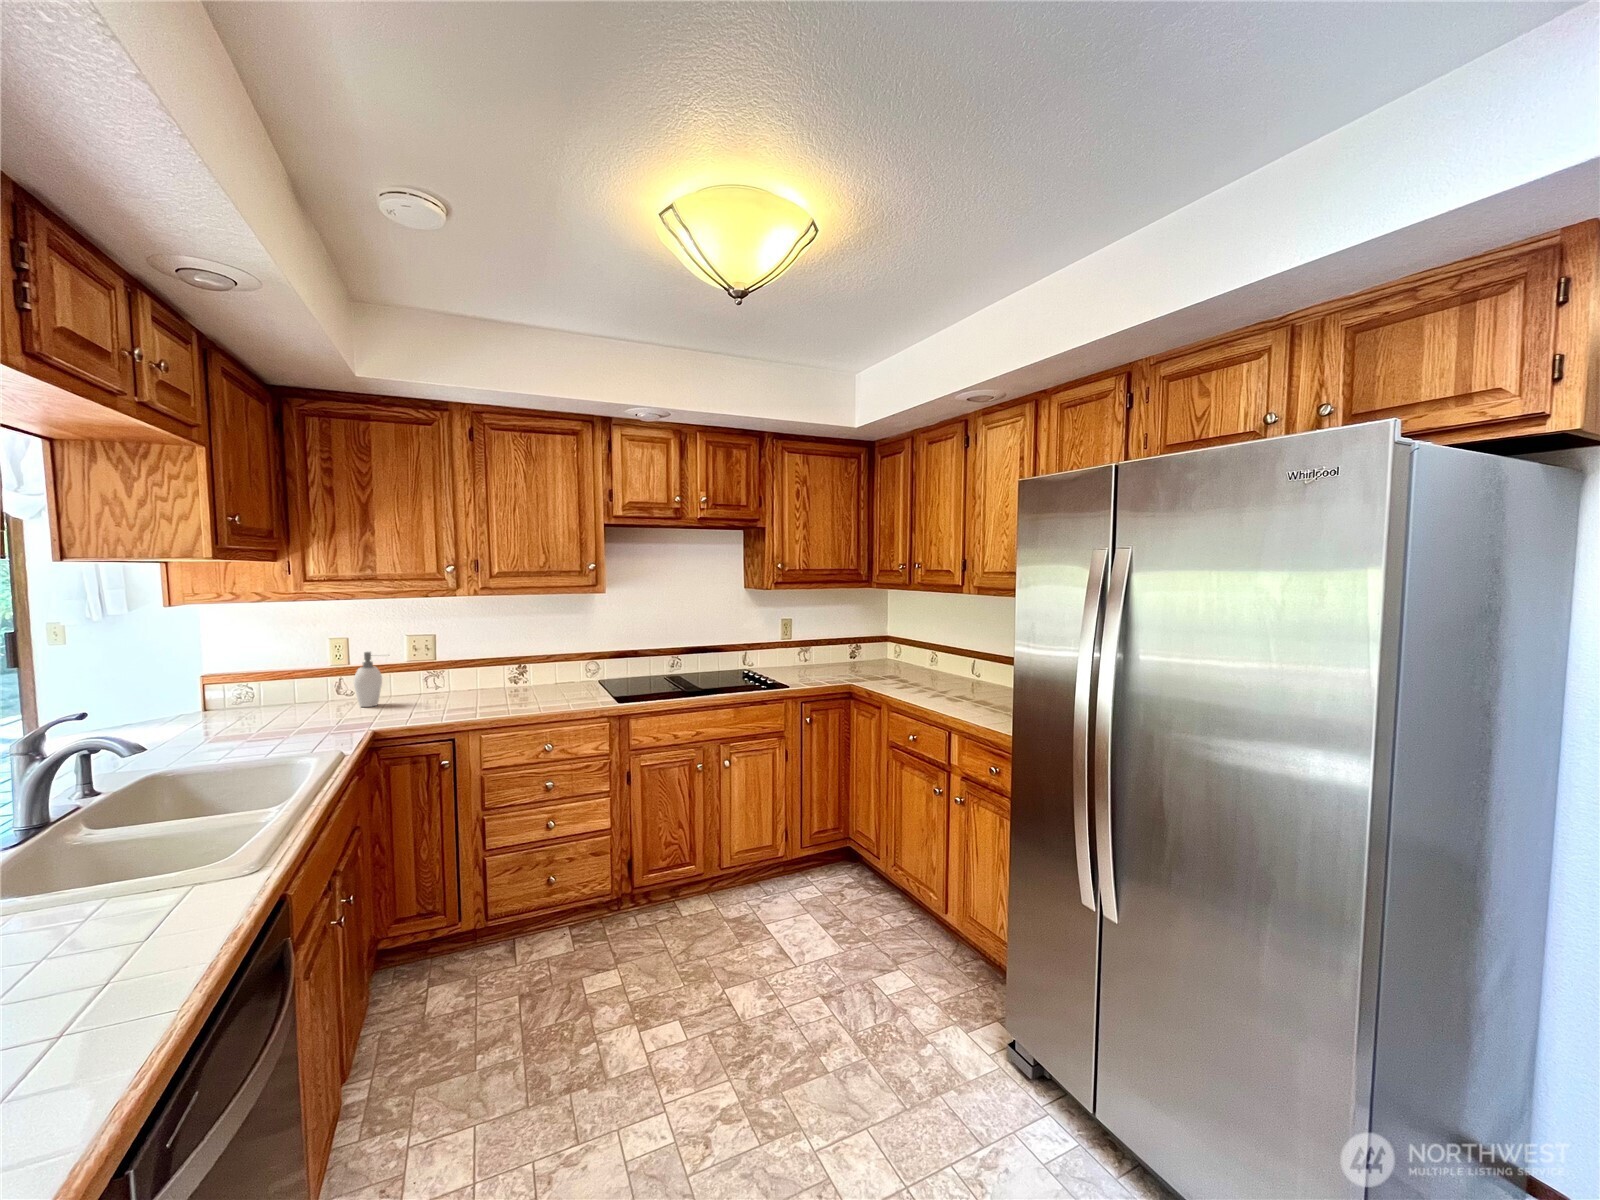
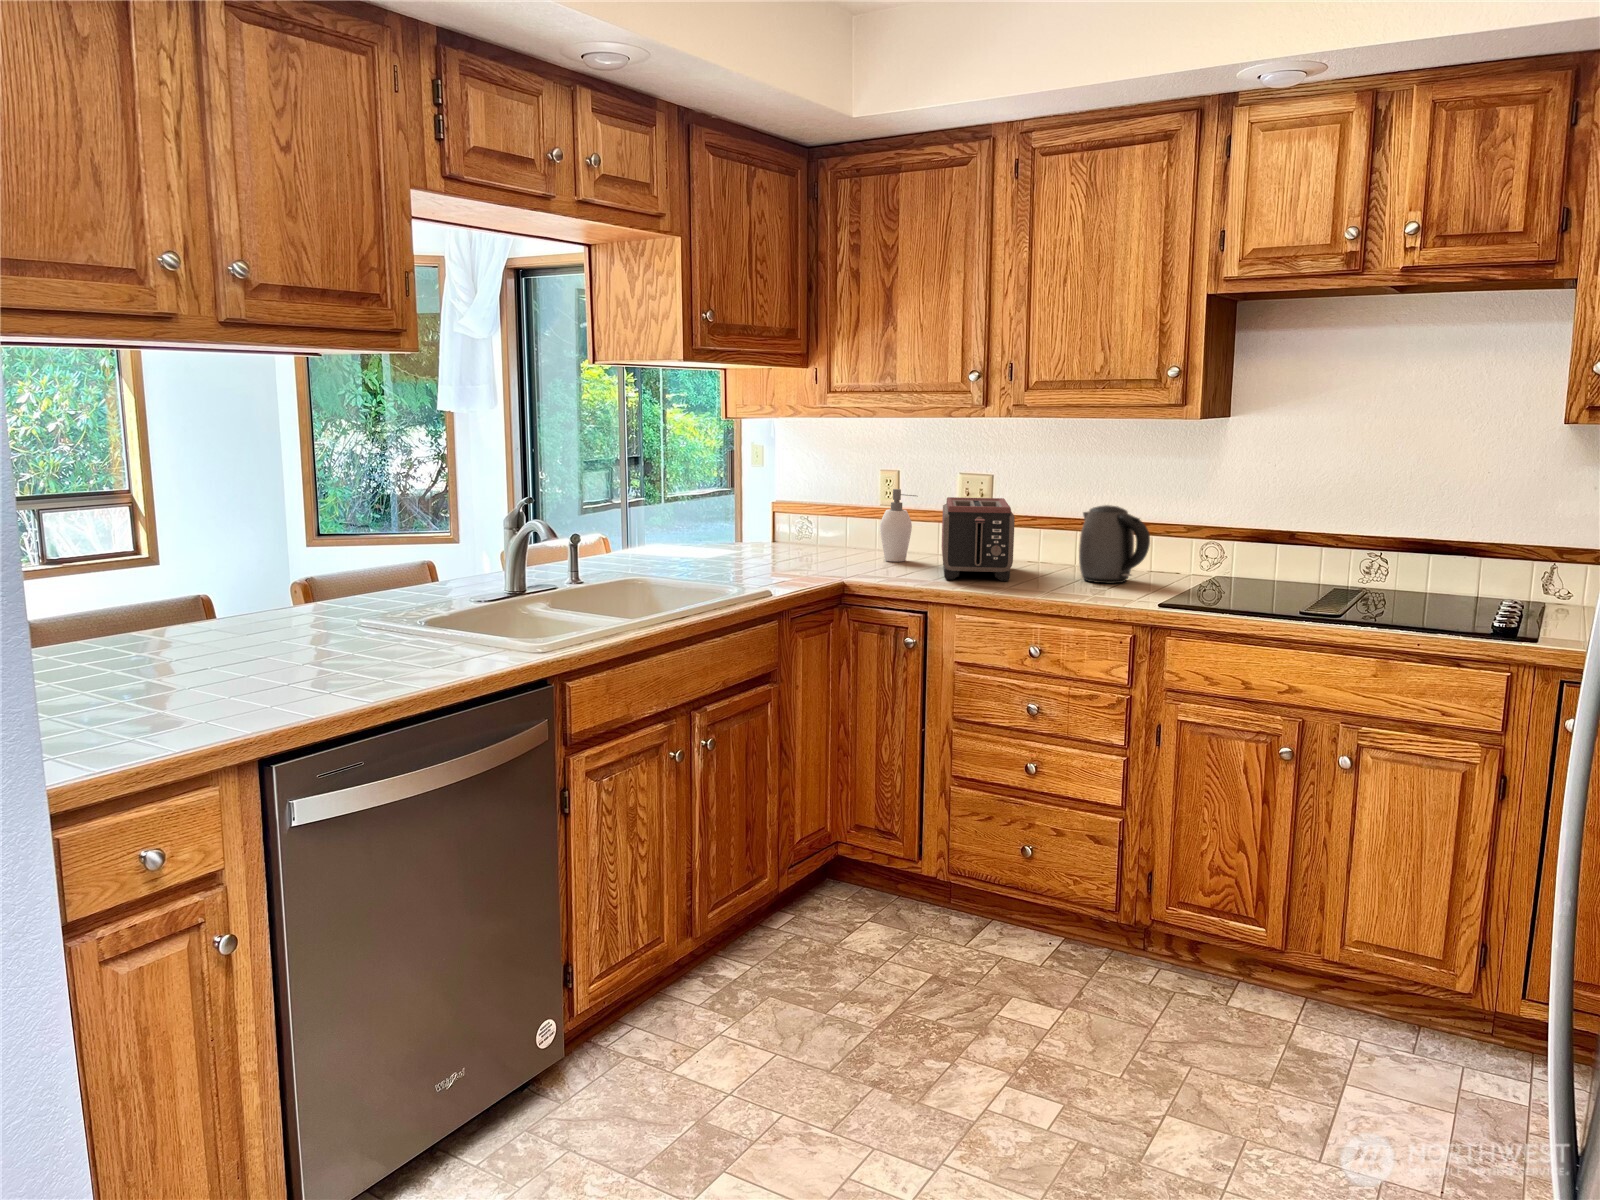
kettle: none [525,647,576,696] -> present [1079,505,1150,583]
toaster: none [415,650,496,712] -> present [942,497,1015,581]

